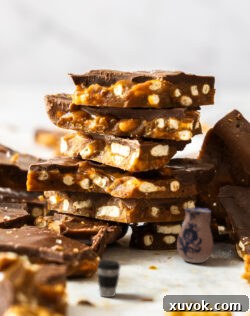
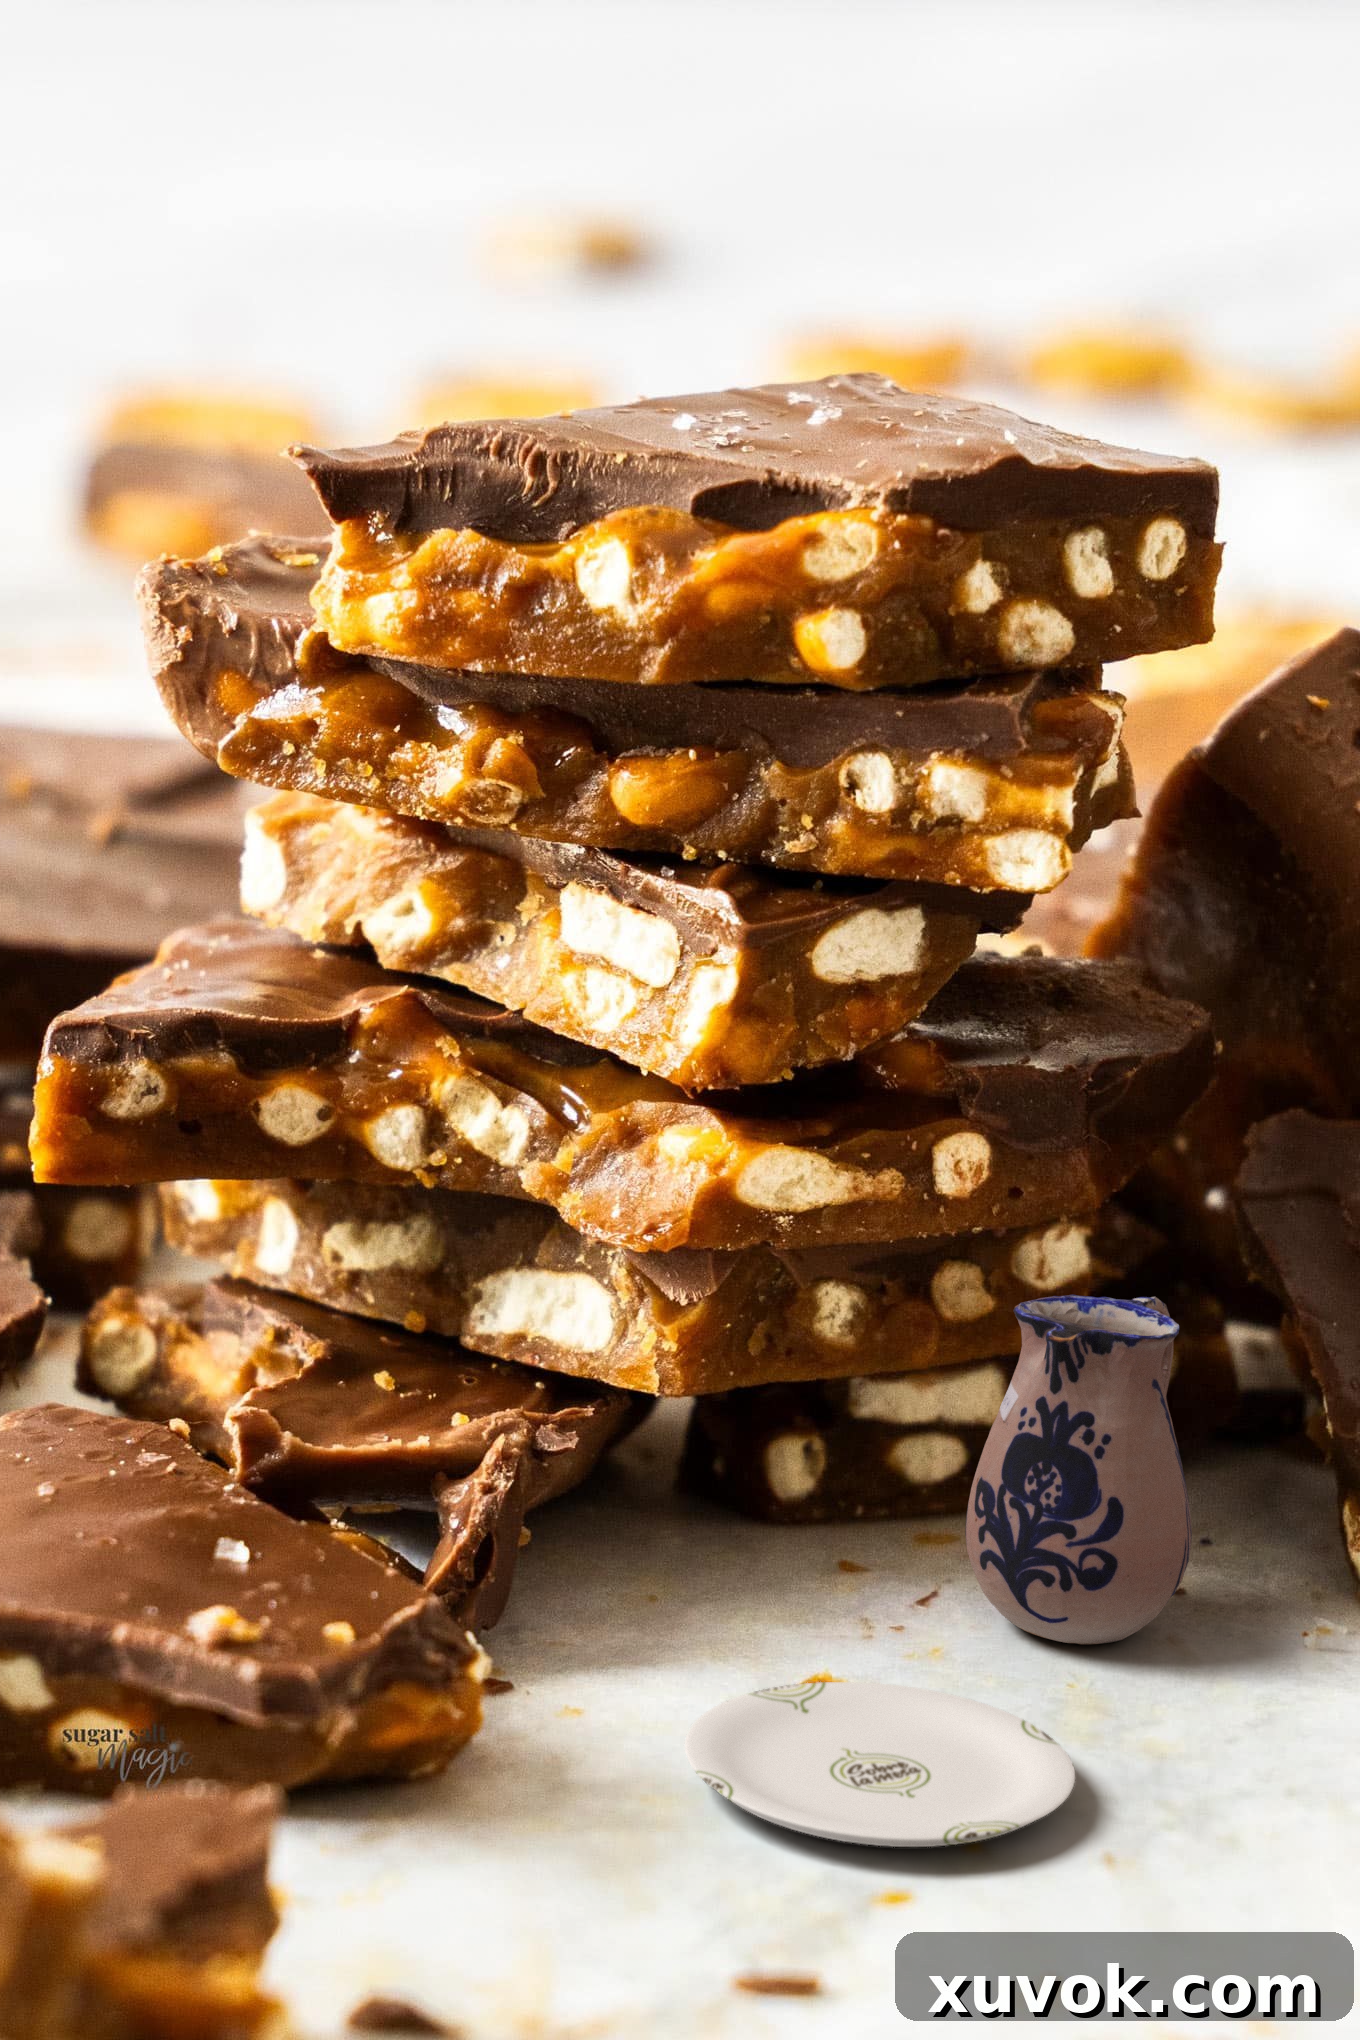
coffee cup: present [98,260,120,297] -> none [476,1722,626,1966]
plate: none [131,265,193,285] -> present [685,1682,1075,1847]

